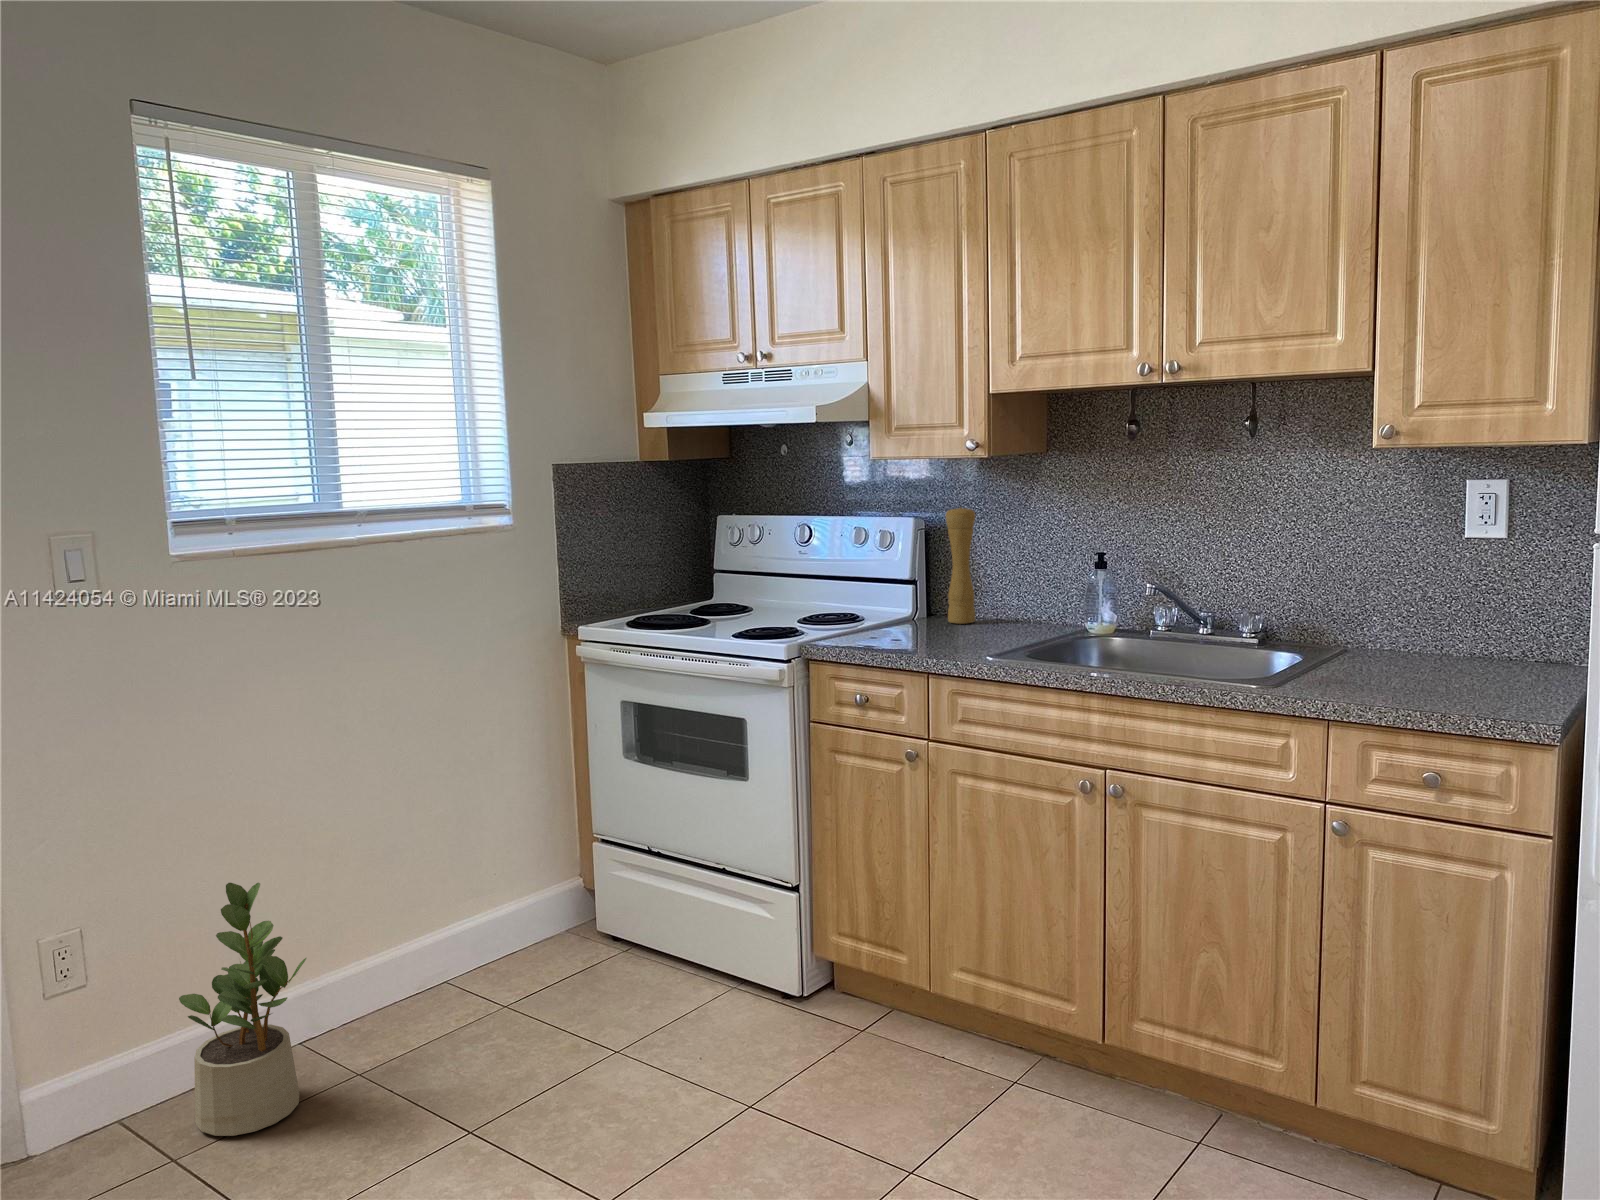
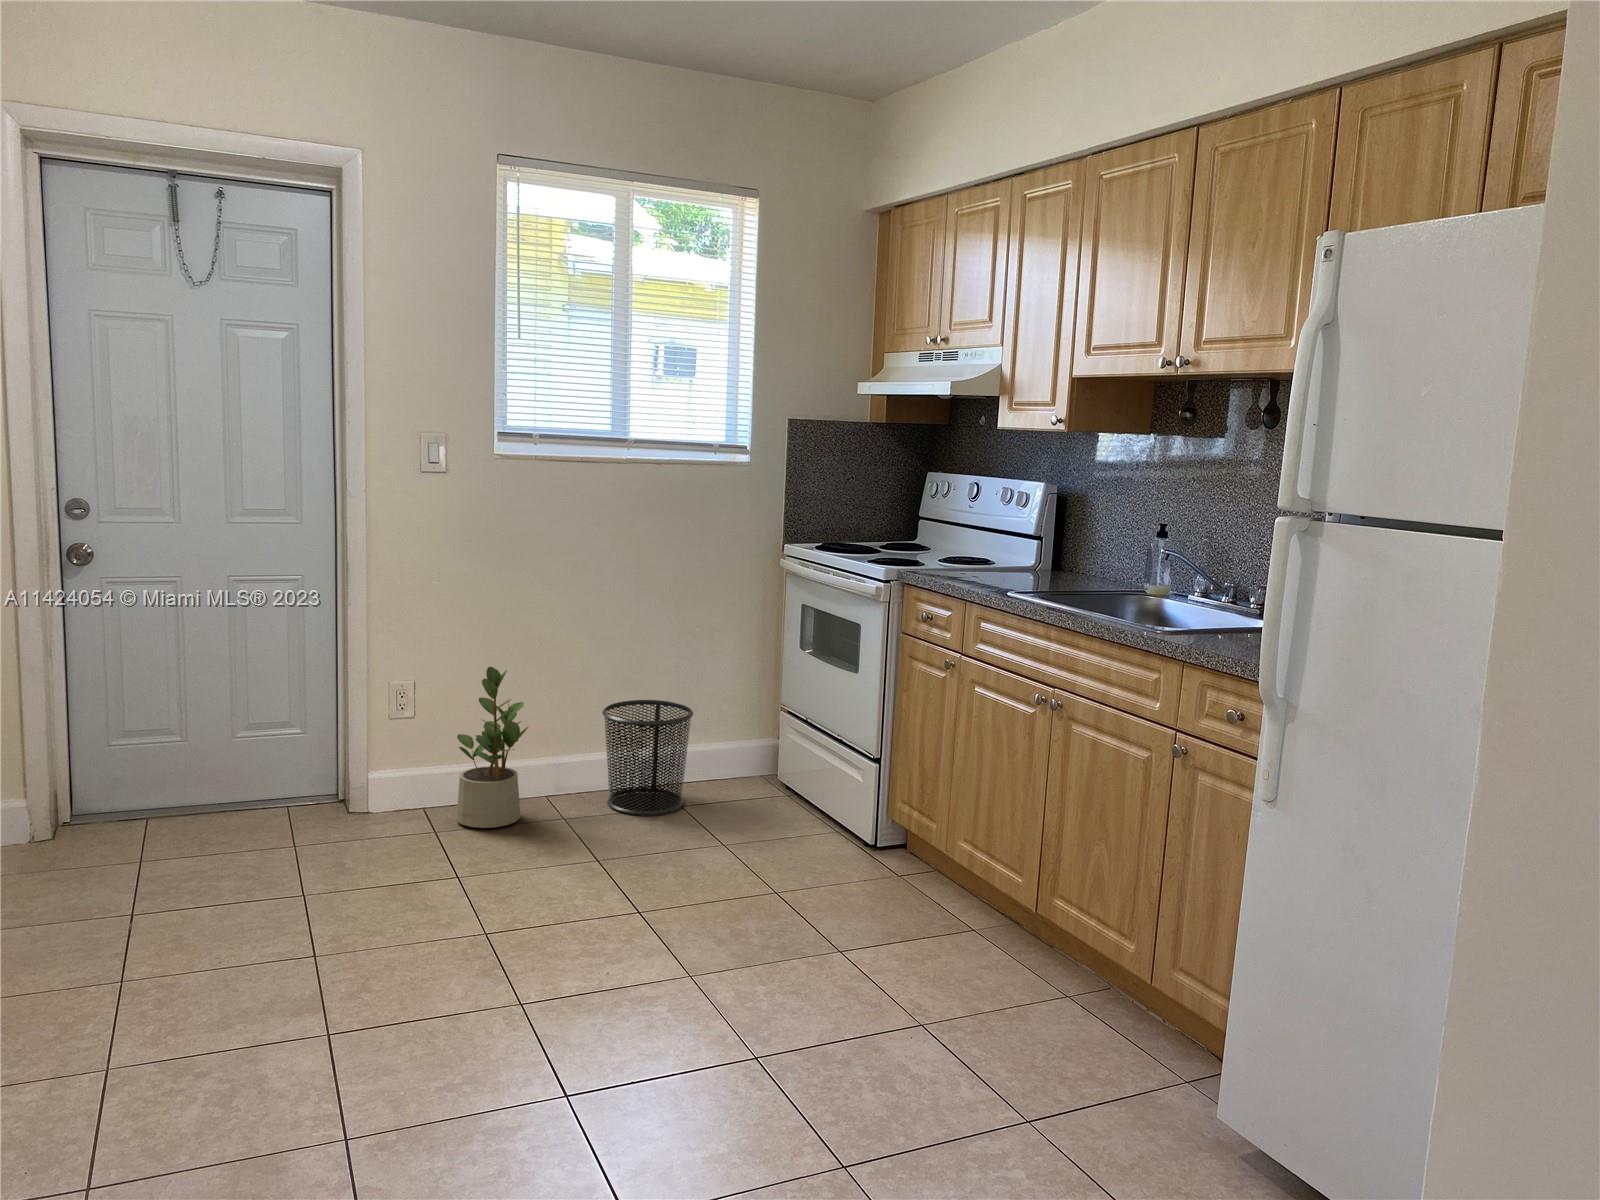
pepper mill: present [946,507,975,624] -> none [1051,476,1083,575]
waste bin: none [382,865,514,1039] -> present [602,700,693,815]

